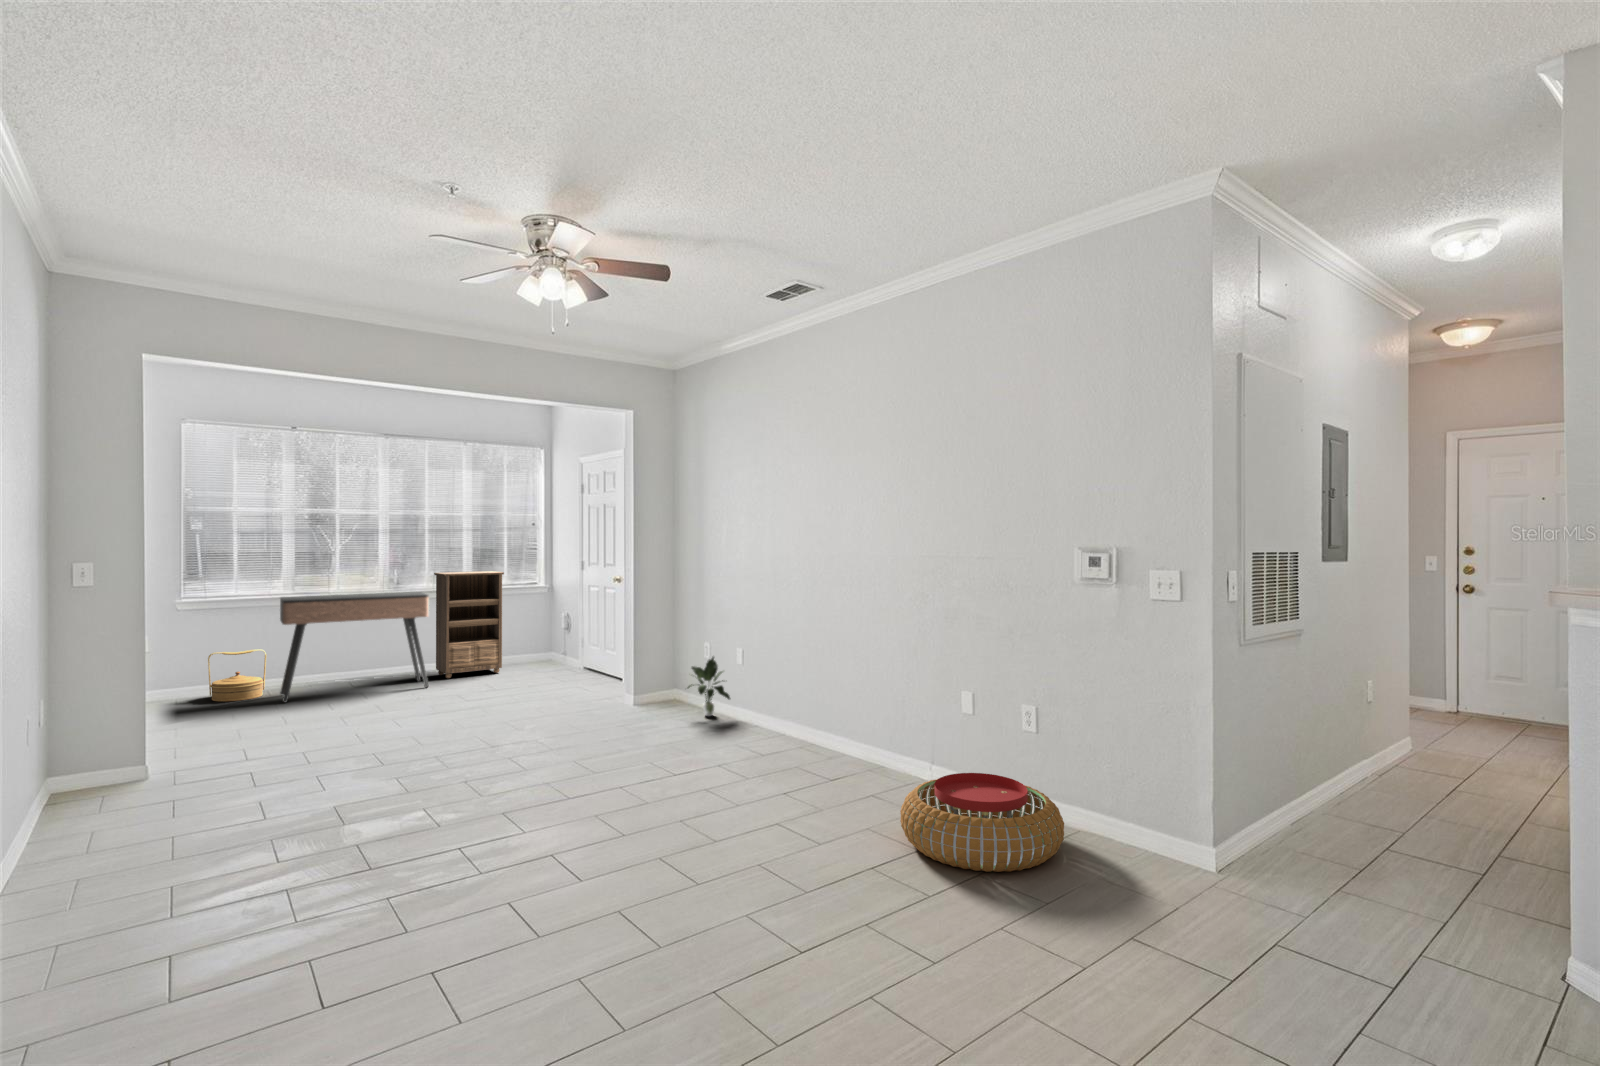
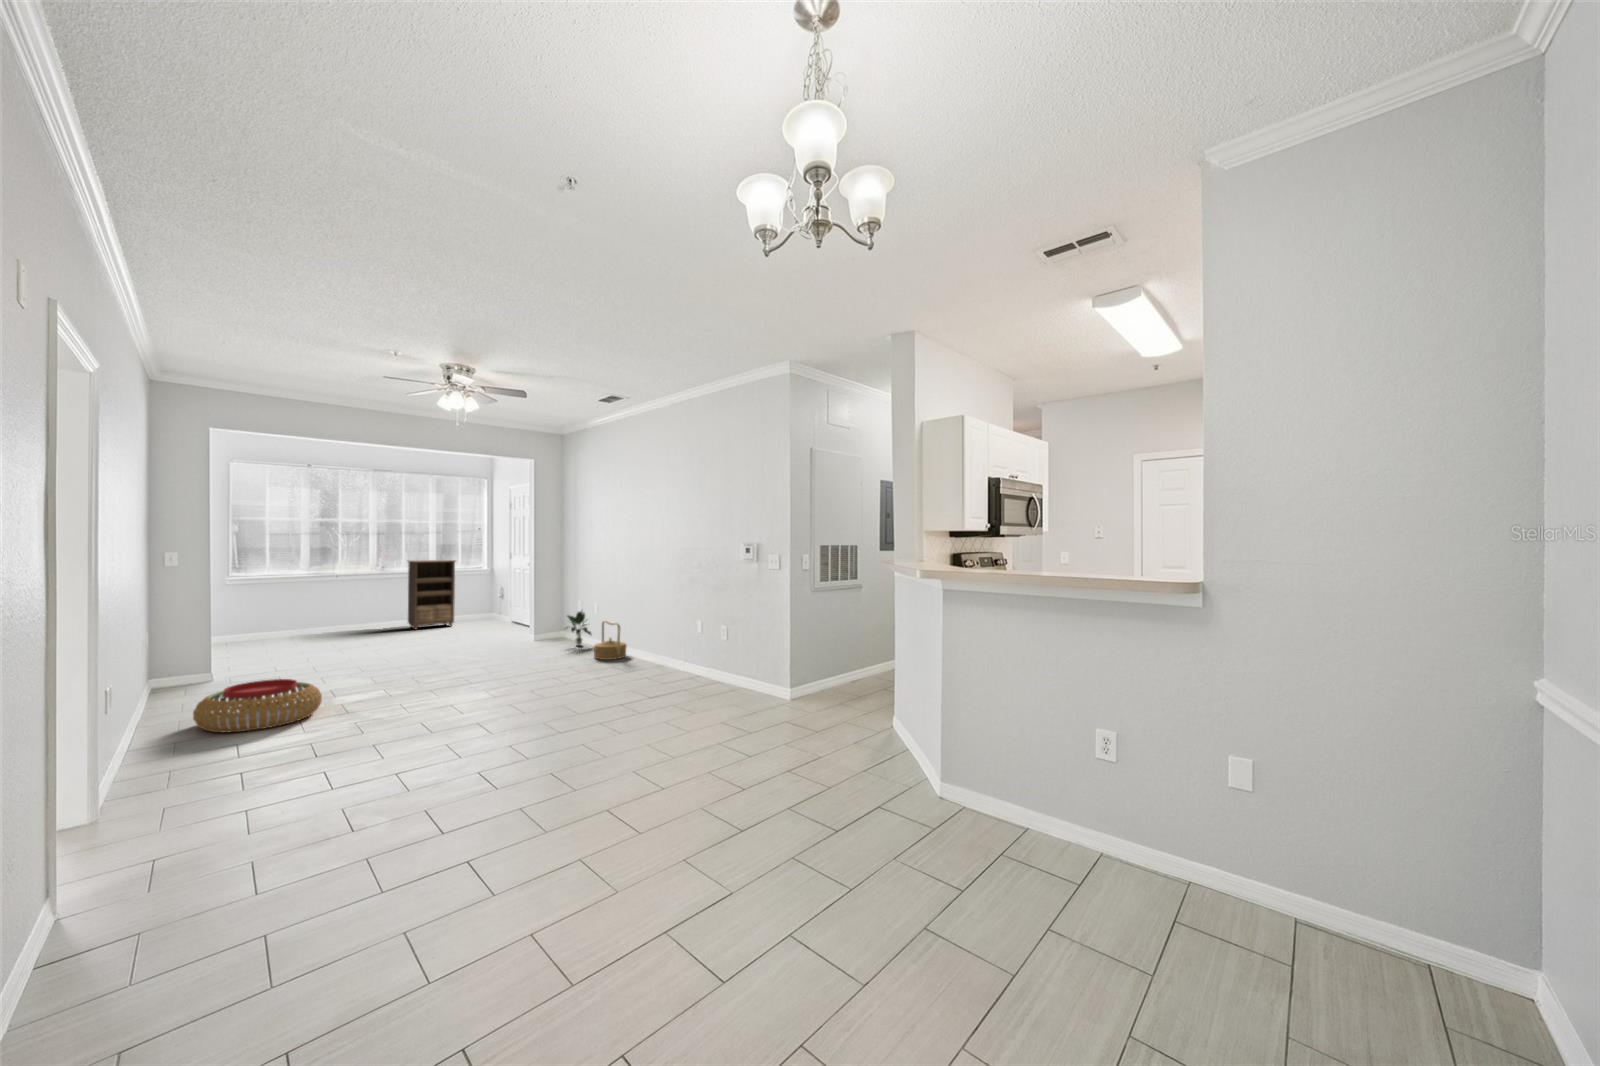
console table: present [280,592,429,702] -> none [296,573,402,643]
woven basket: present [208,649,266,702] -> present [594,621,627,660]
pouf: present [900,773,1064,872] -> present [193,679,322,732]

